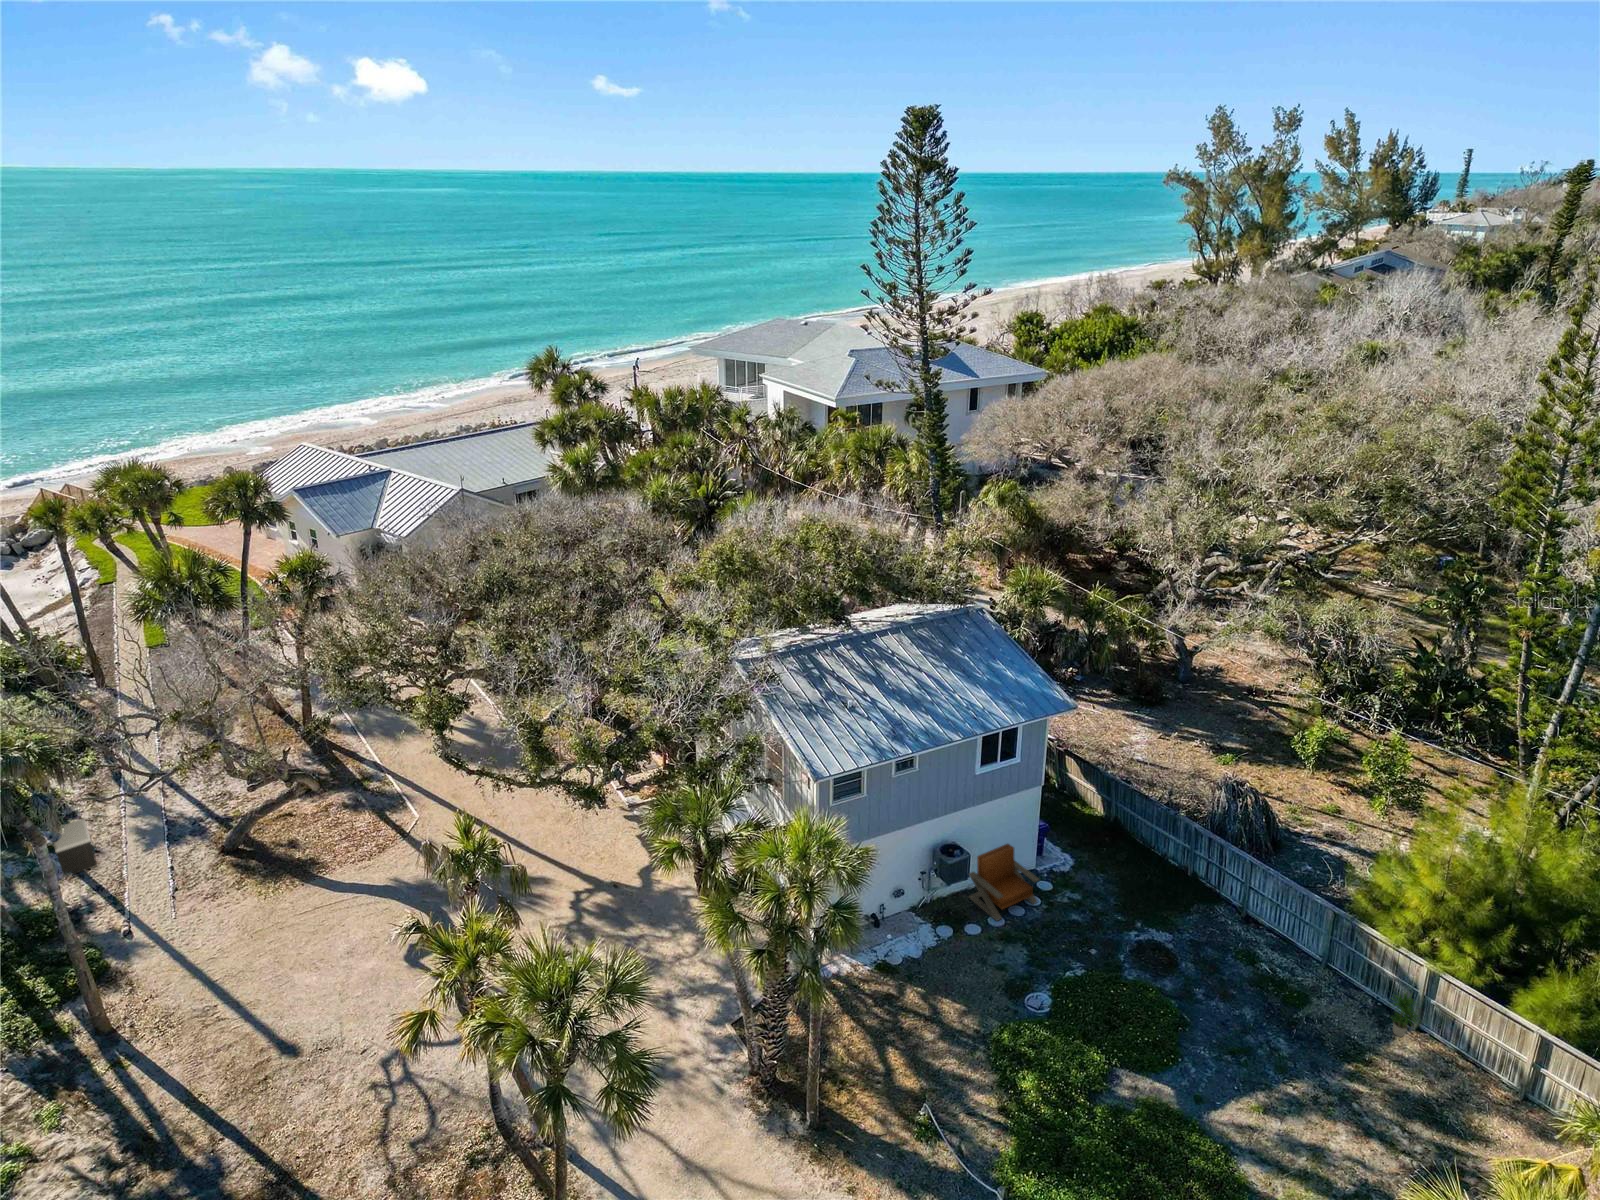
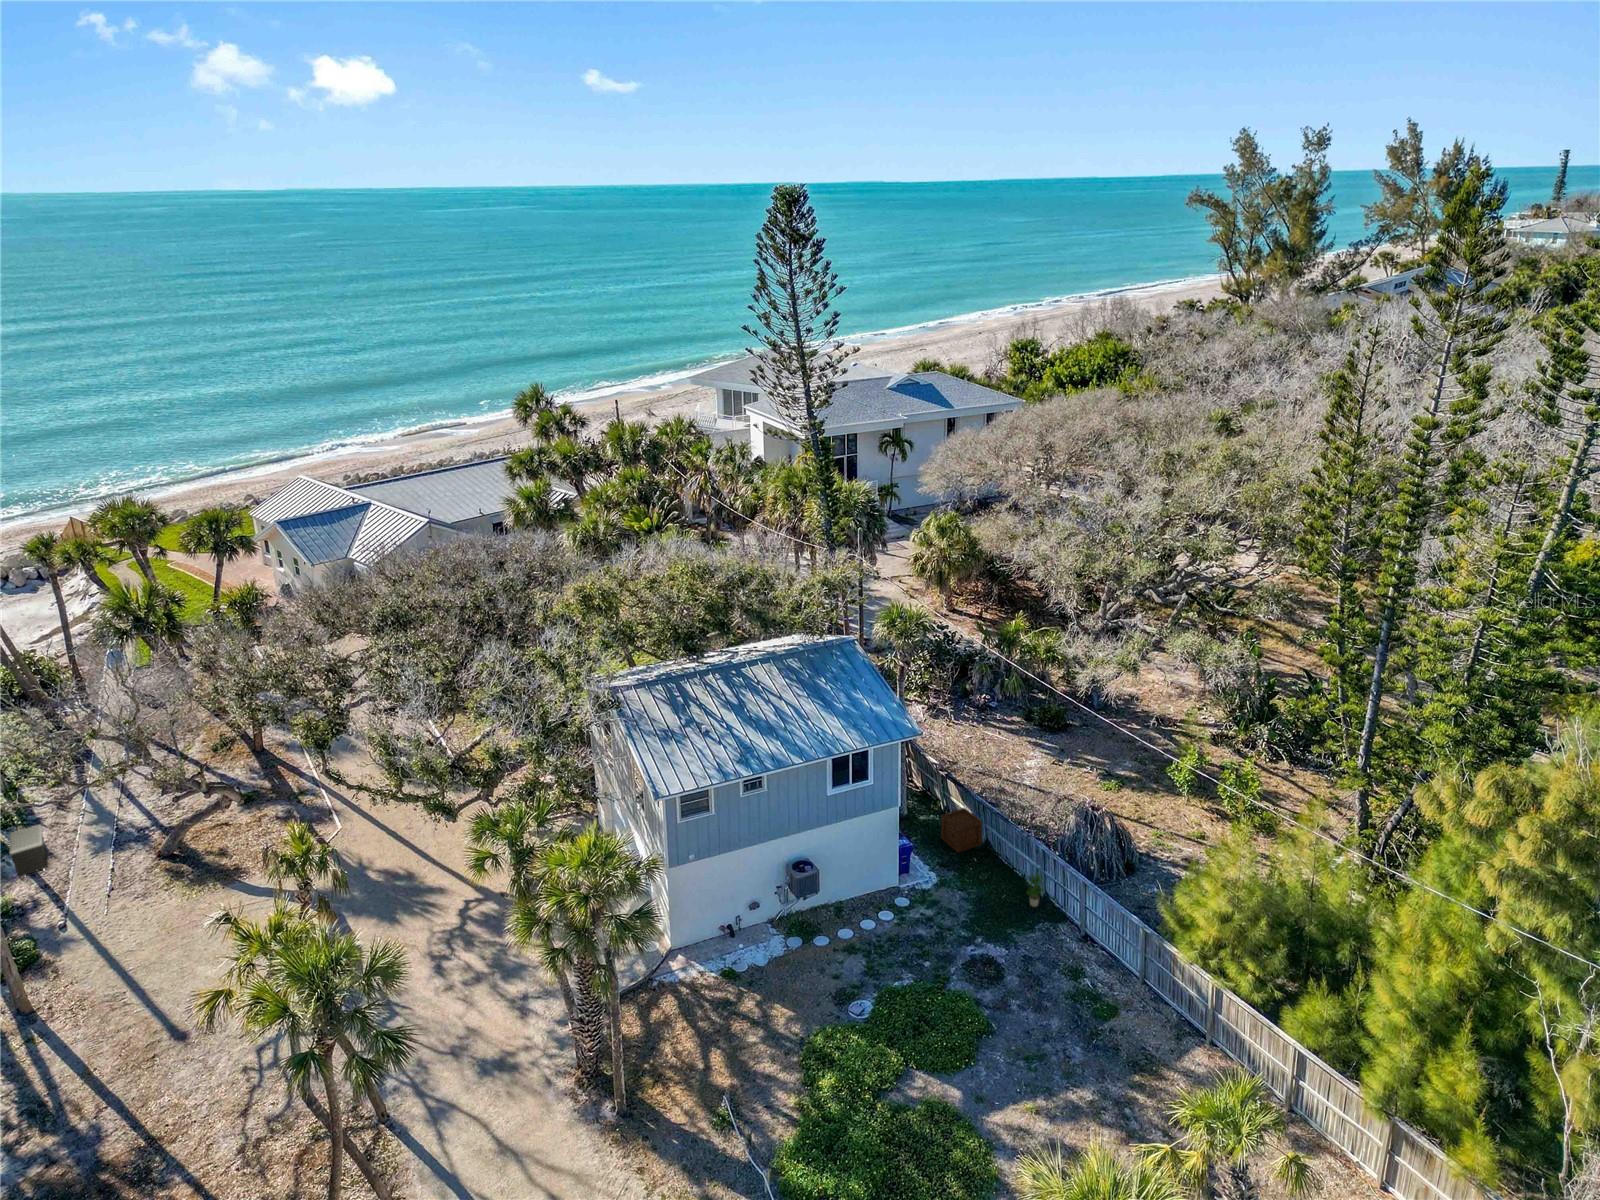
wooden crate: none [1066,783,1113,831] -> present [941,808,983,853]
lounge chair: present [969,844,1039,921] -> none [824,862,890,935]
potted plant: present [1393,993,1417,1037] -> present [1027,873,1043,907]

